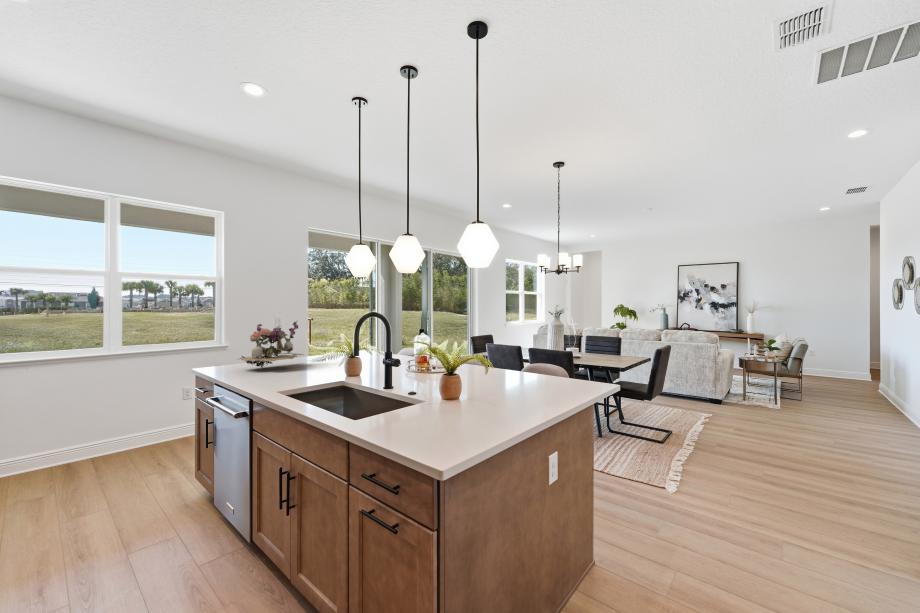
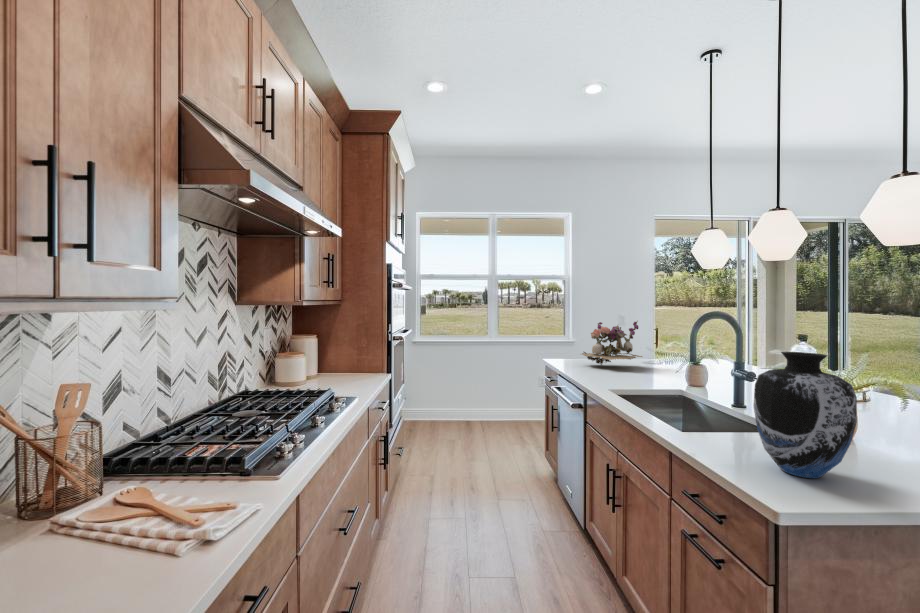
vase: none [411,342,472,436] -> present [753,352,857,478]

